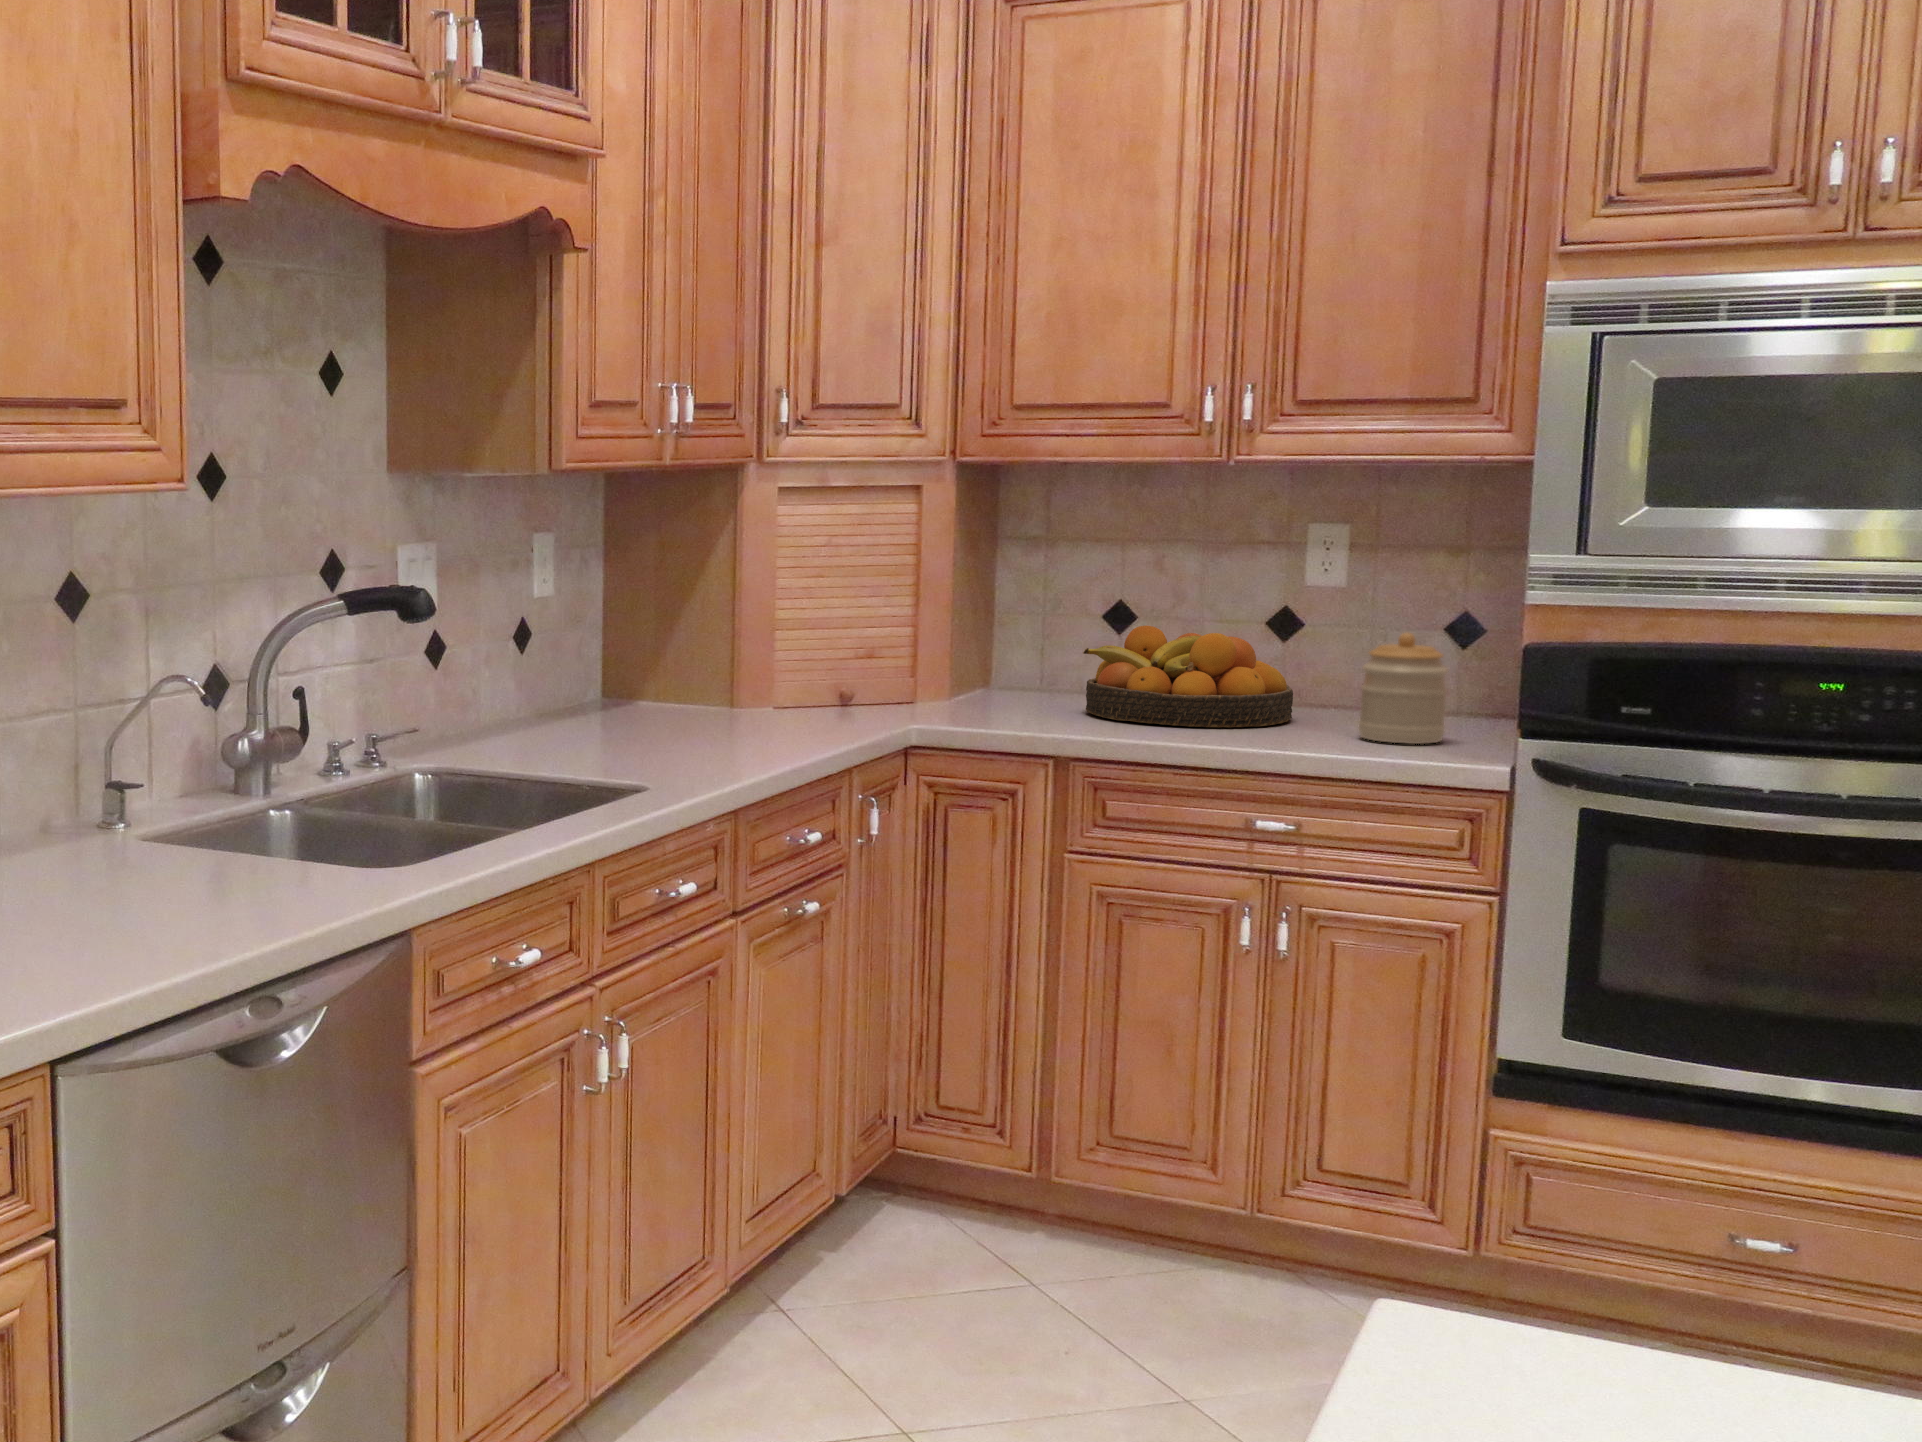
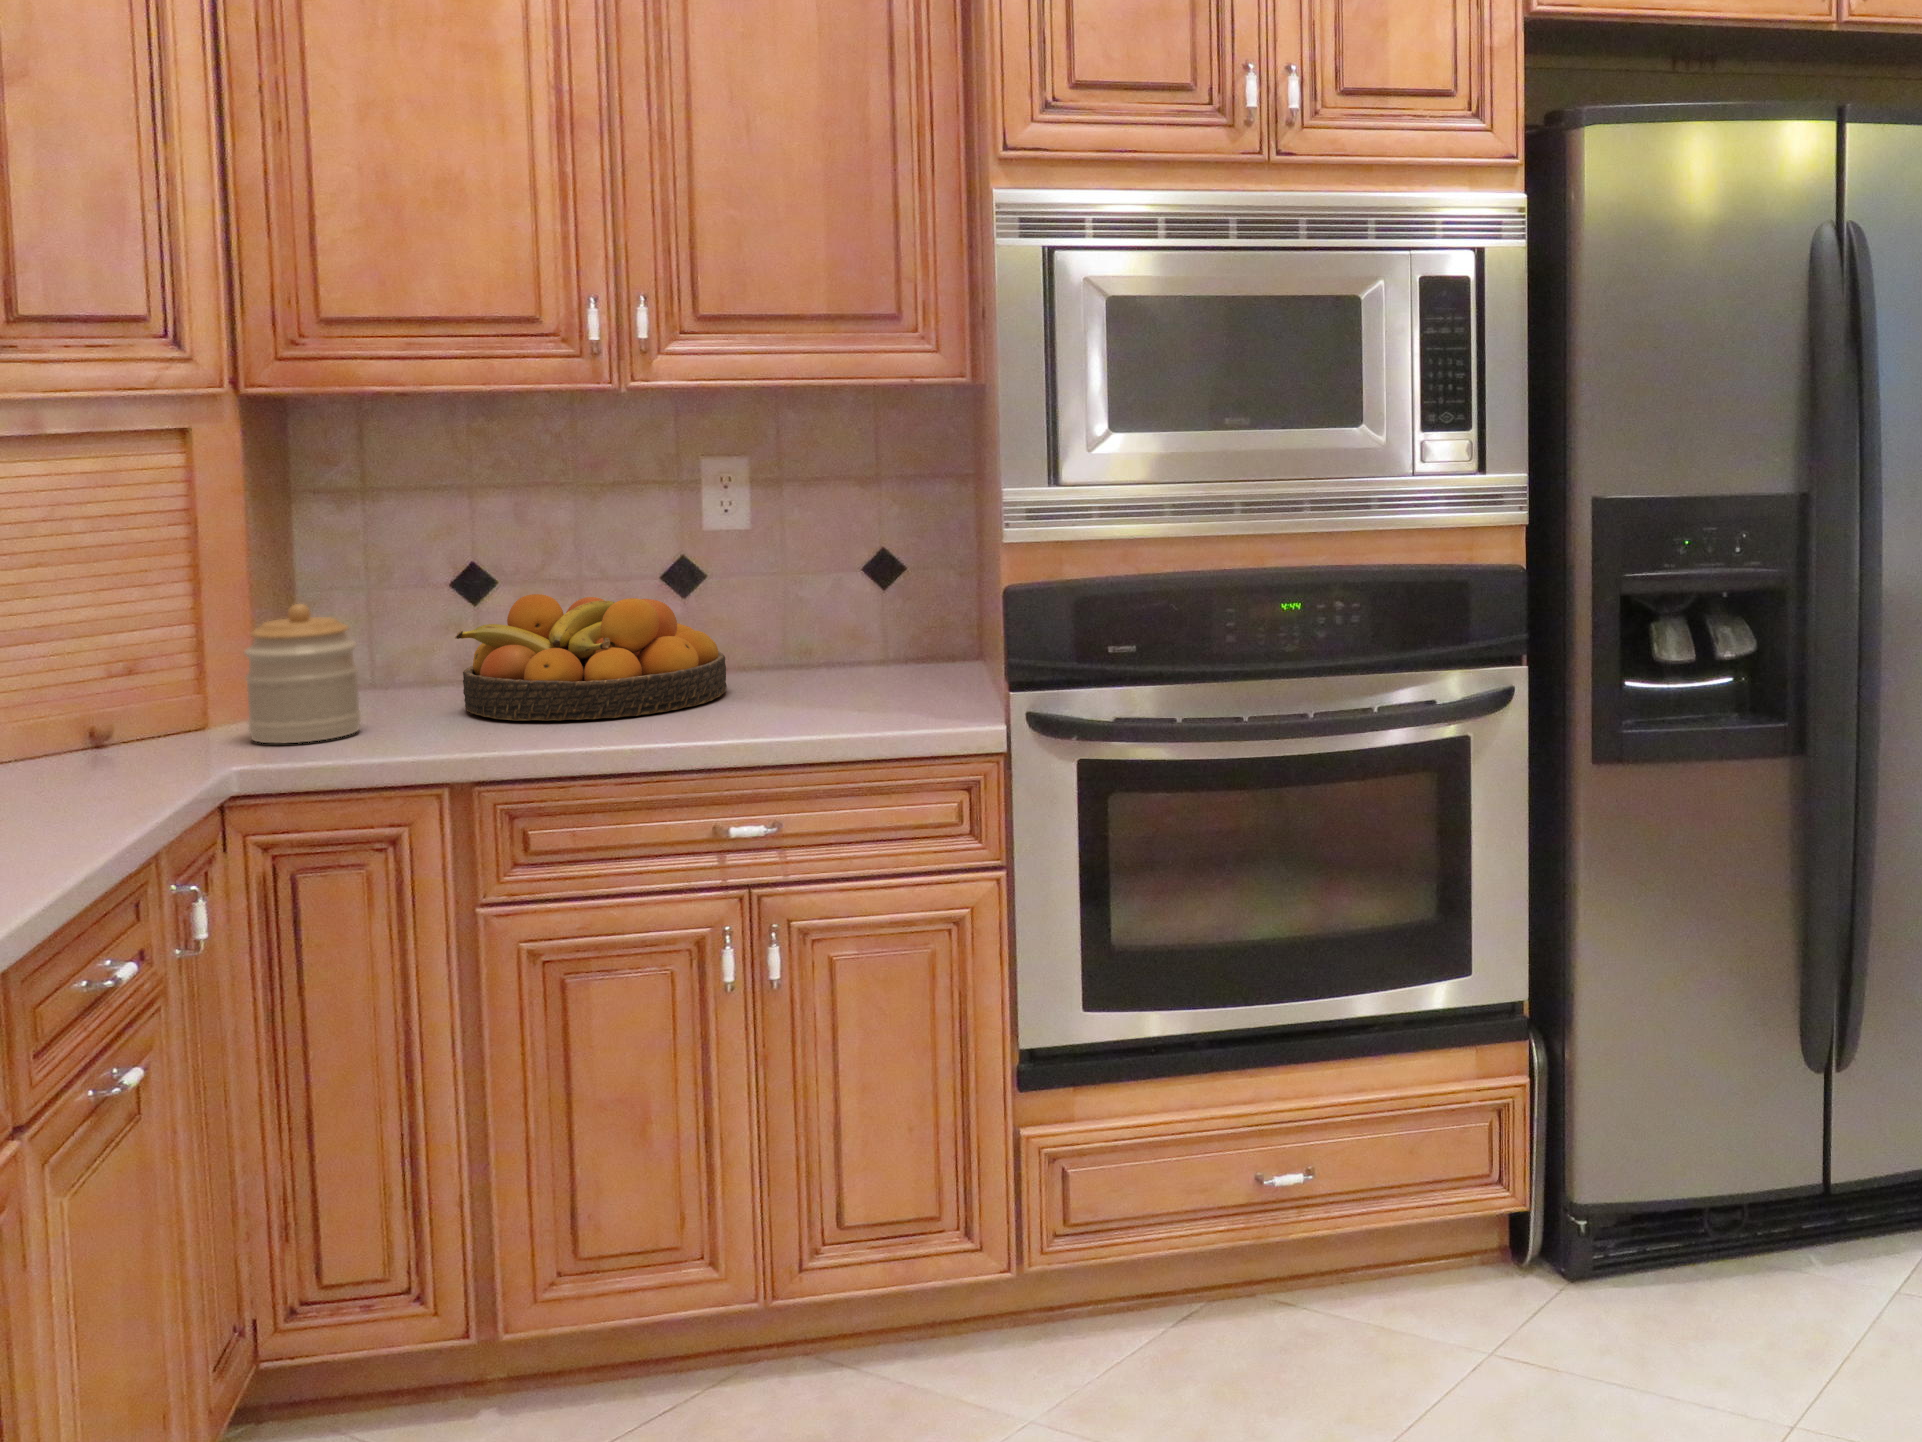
jar: present [1359,632,1448,744] -> present [244,604,361,743]

